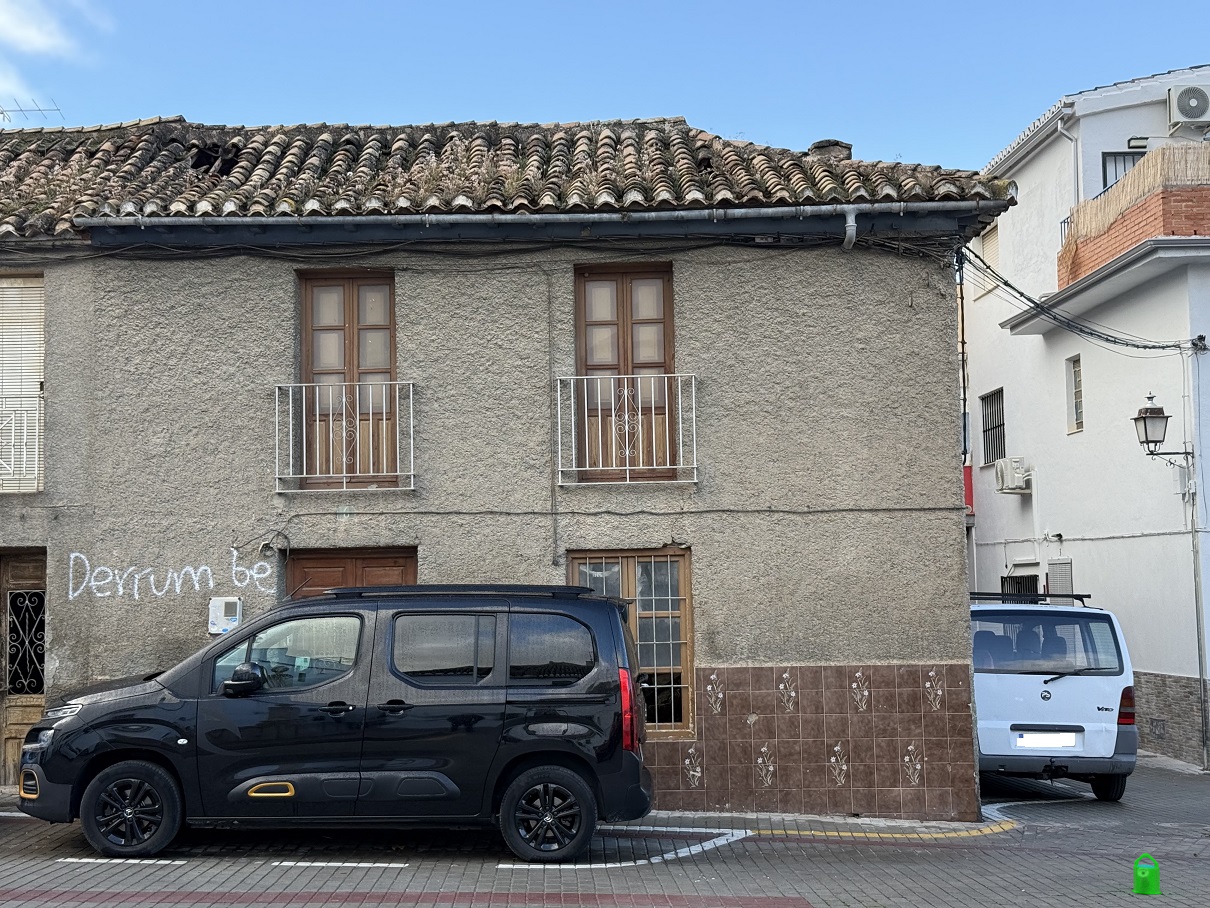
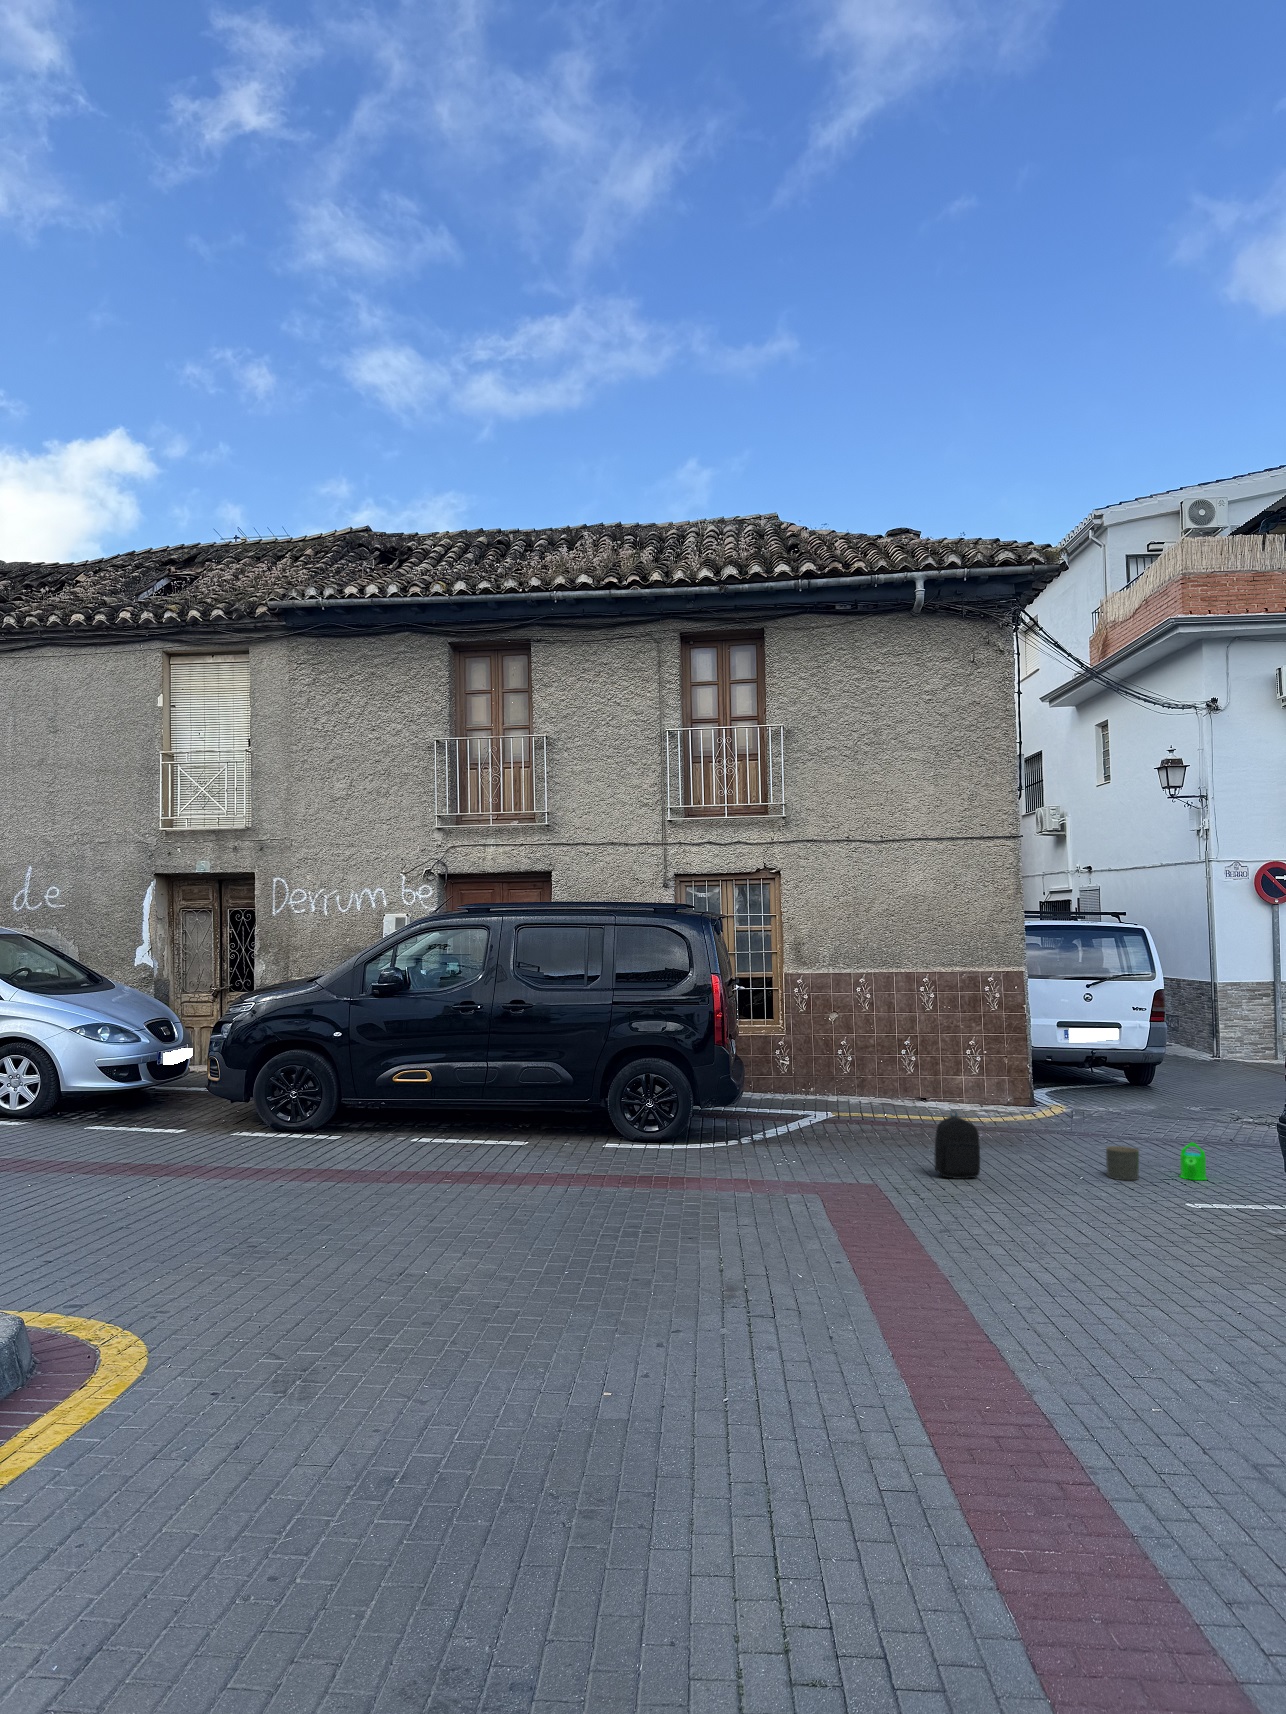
backpack: none [868,820,917,896] -> present [935,1110,980,1179]
planter: none [1053,858,1088,895] -> present [1106,1146,1139,1180]

